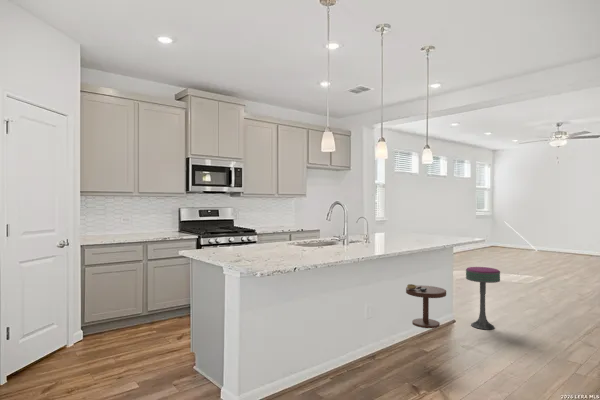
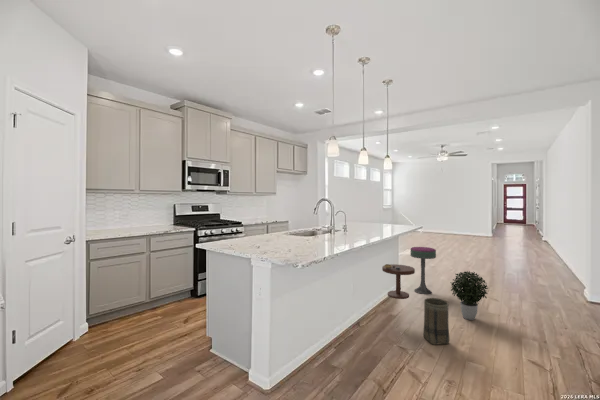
potted plant: none [501,298,552,363] -> present [451,271,488,320]
basket: none [448,328,478,386] -> present [423,298,449,345]

